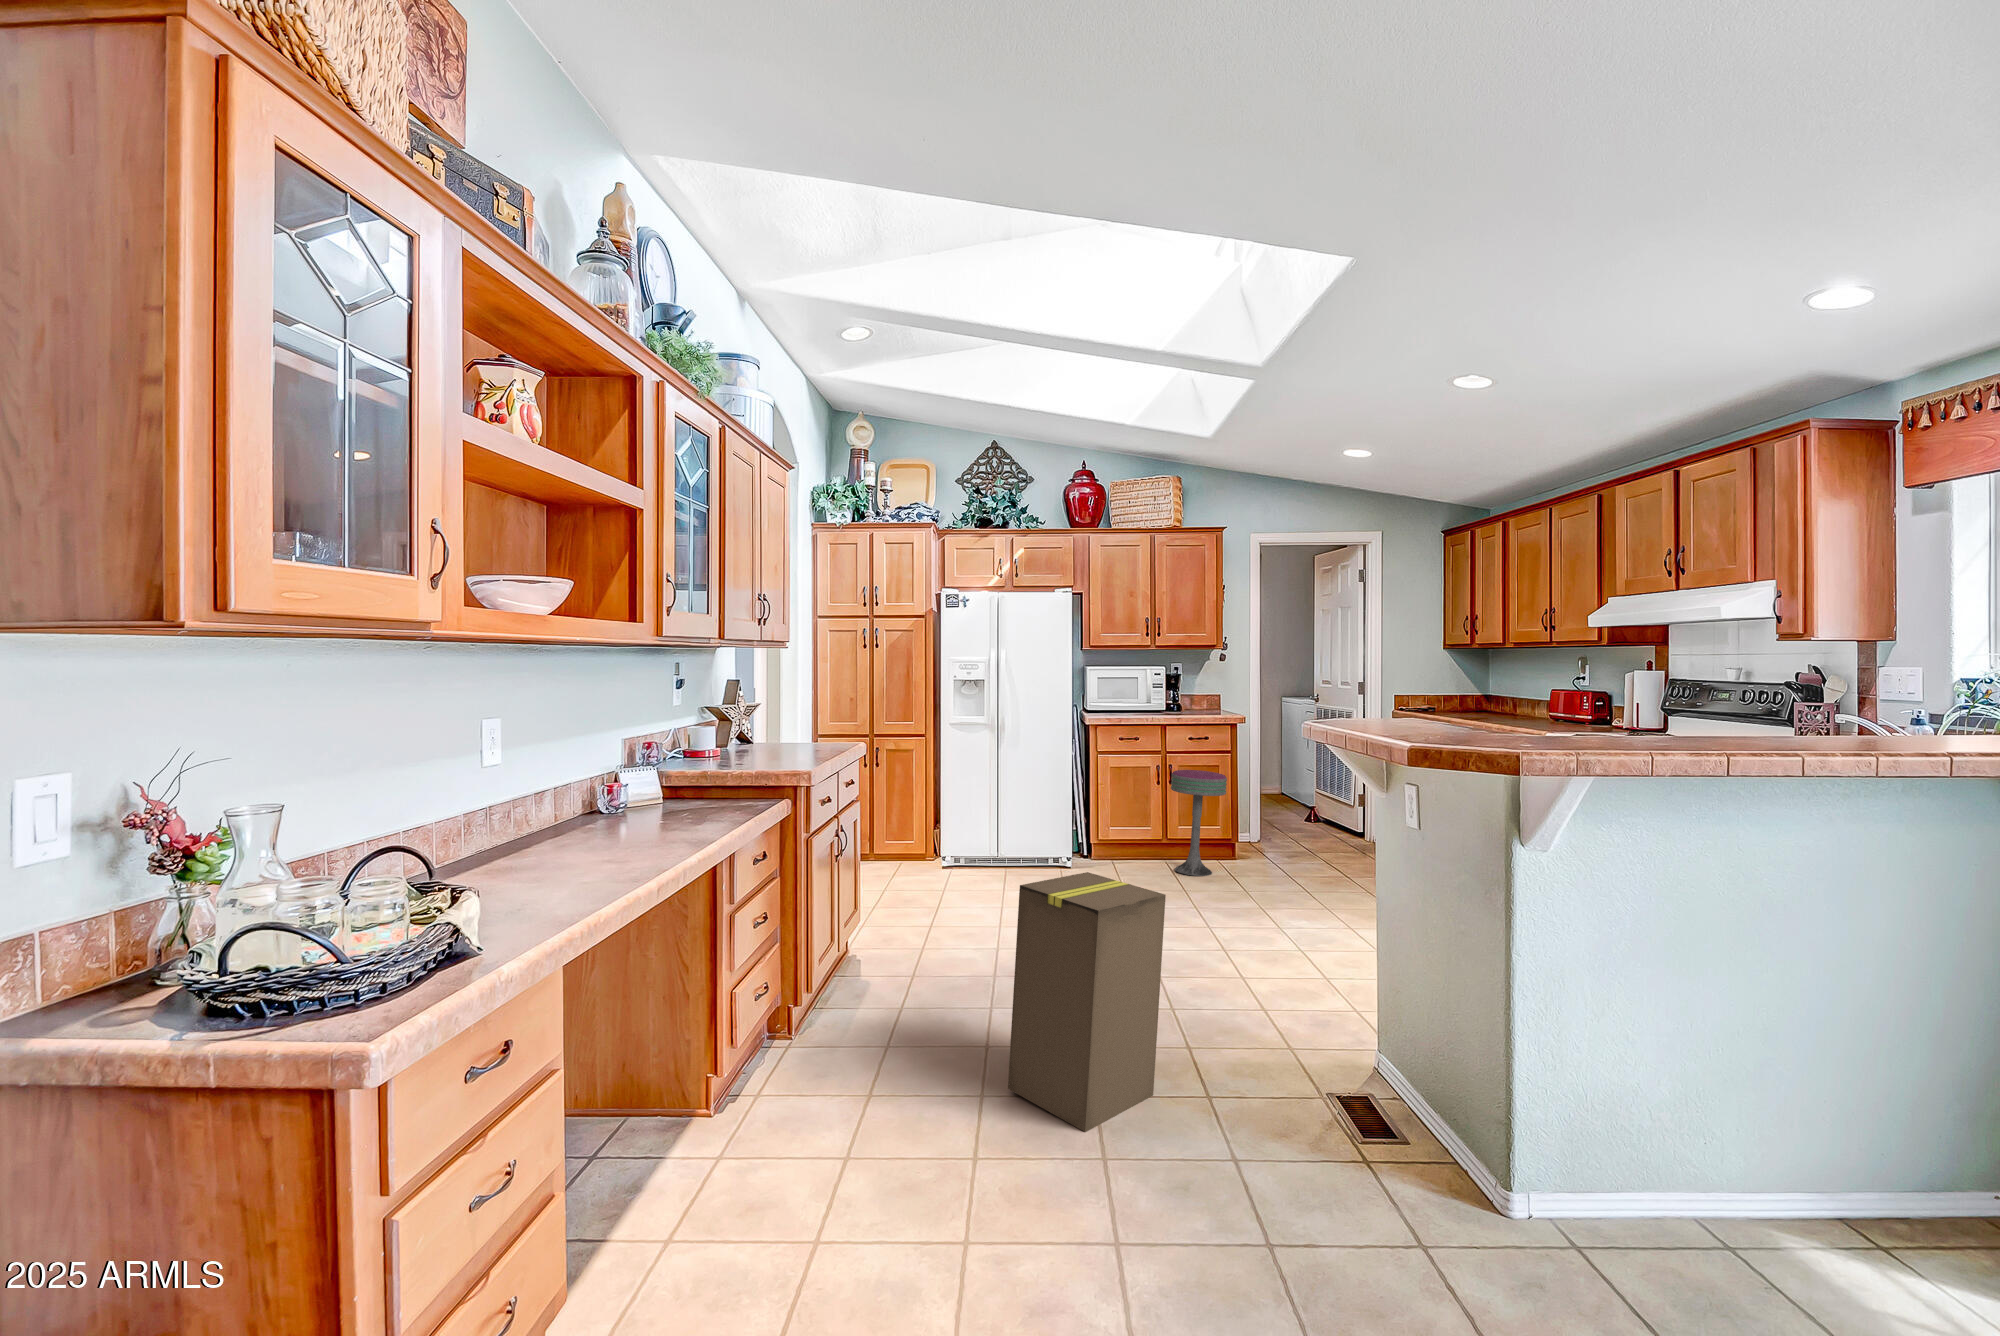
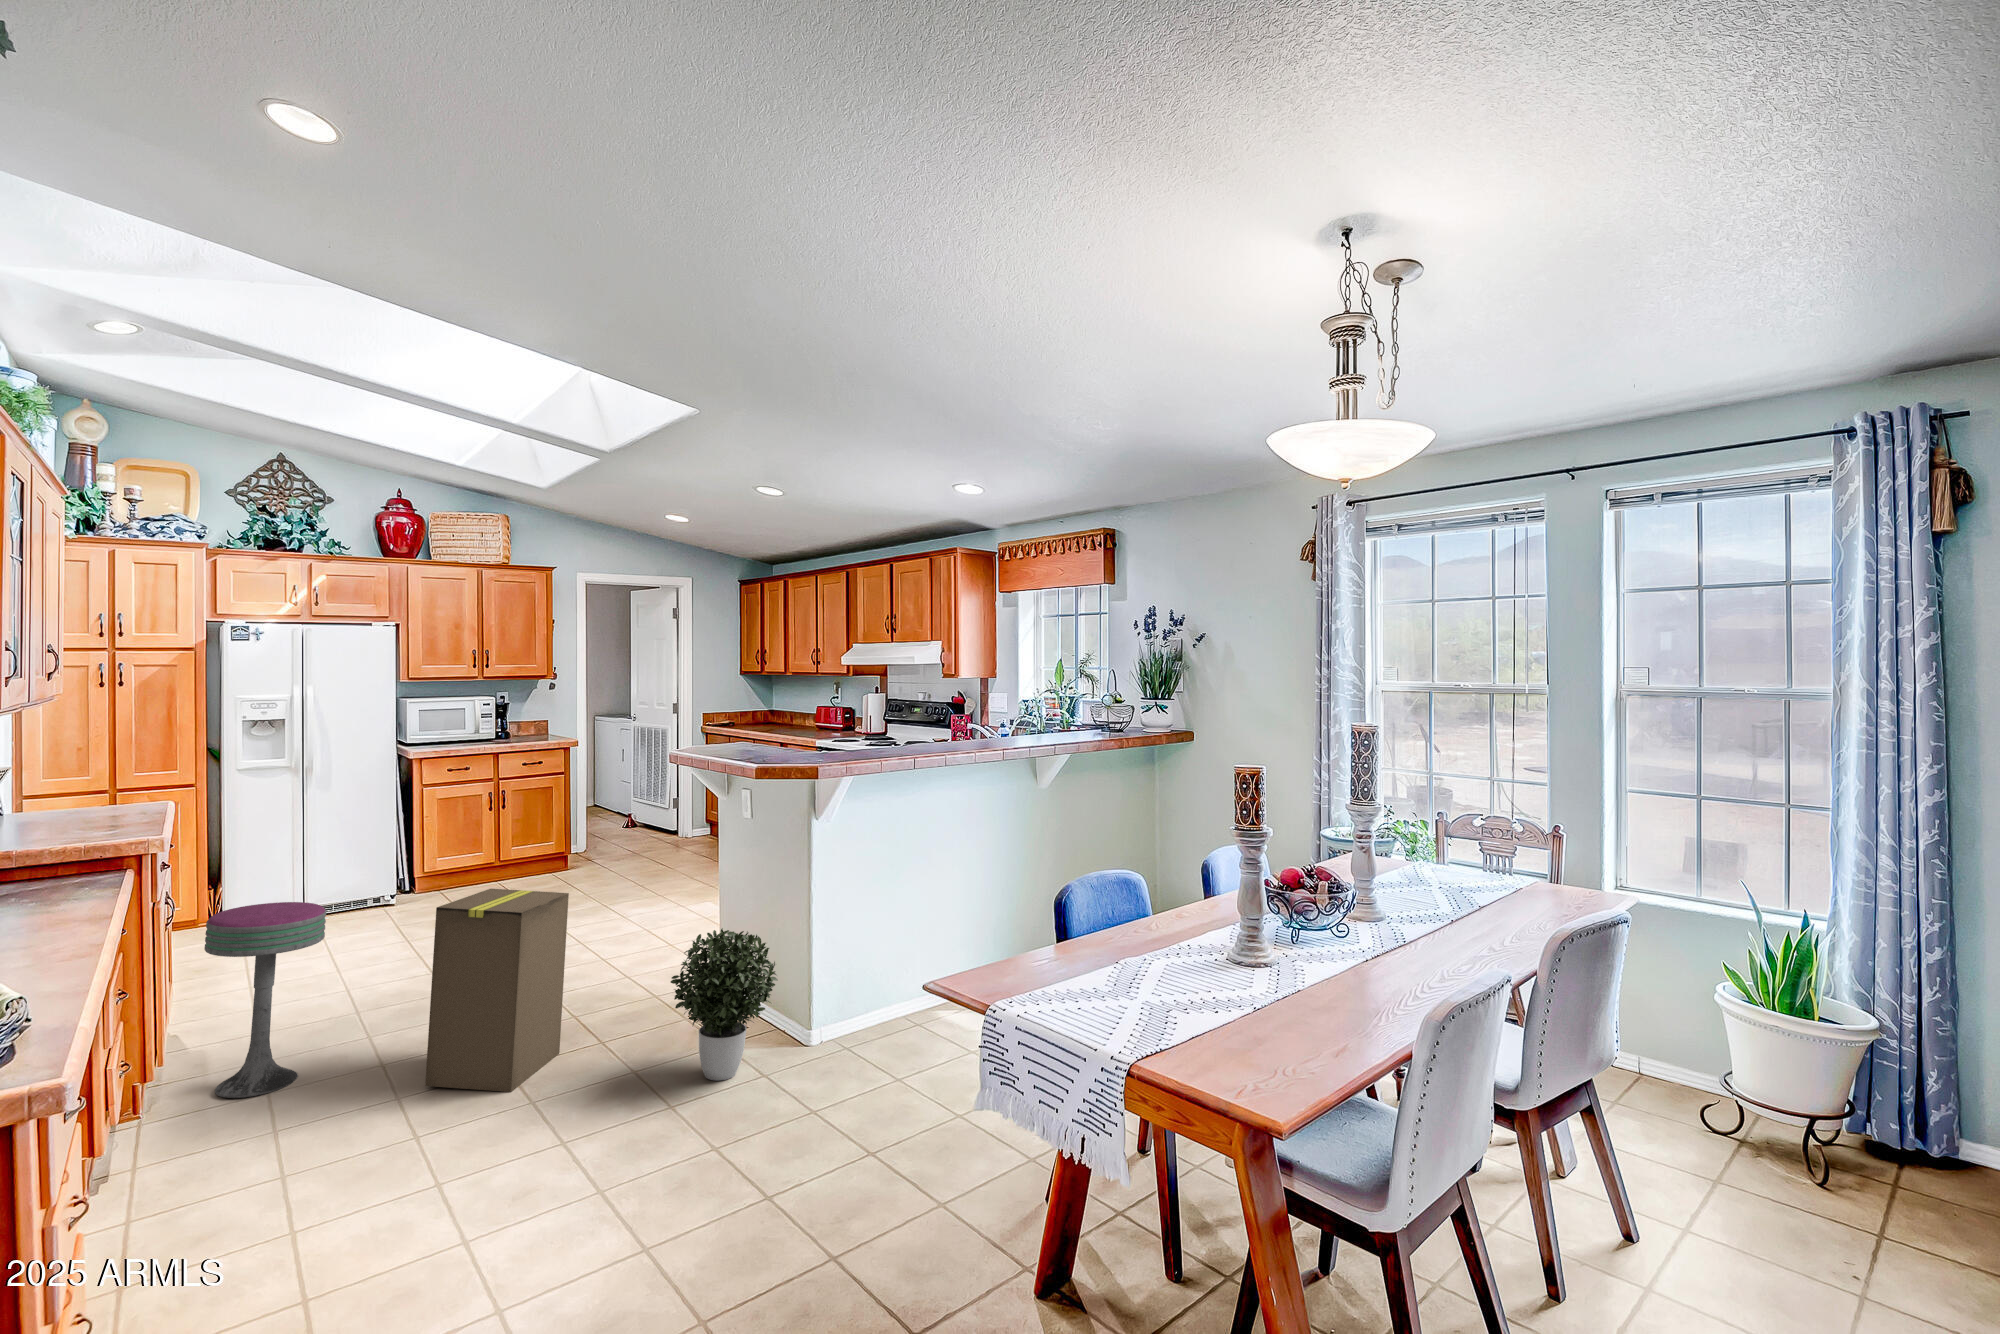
bar stool: present [1171,770,1227,876] -> present [204,902,326,1098]
potted plant: none [1273,991,1446,1230] -> present [671,928,778,1081]

